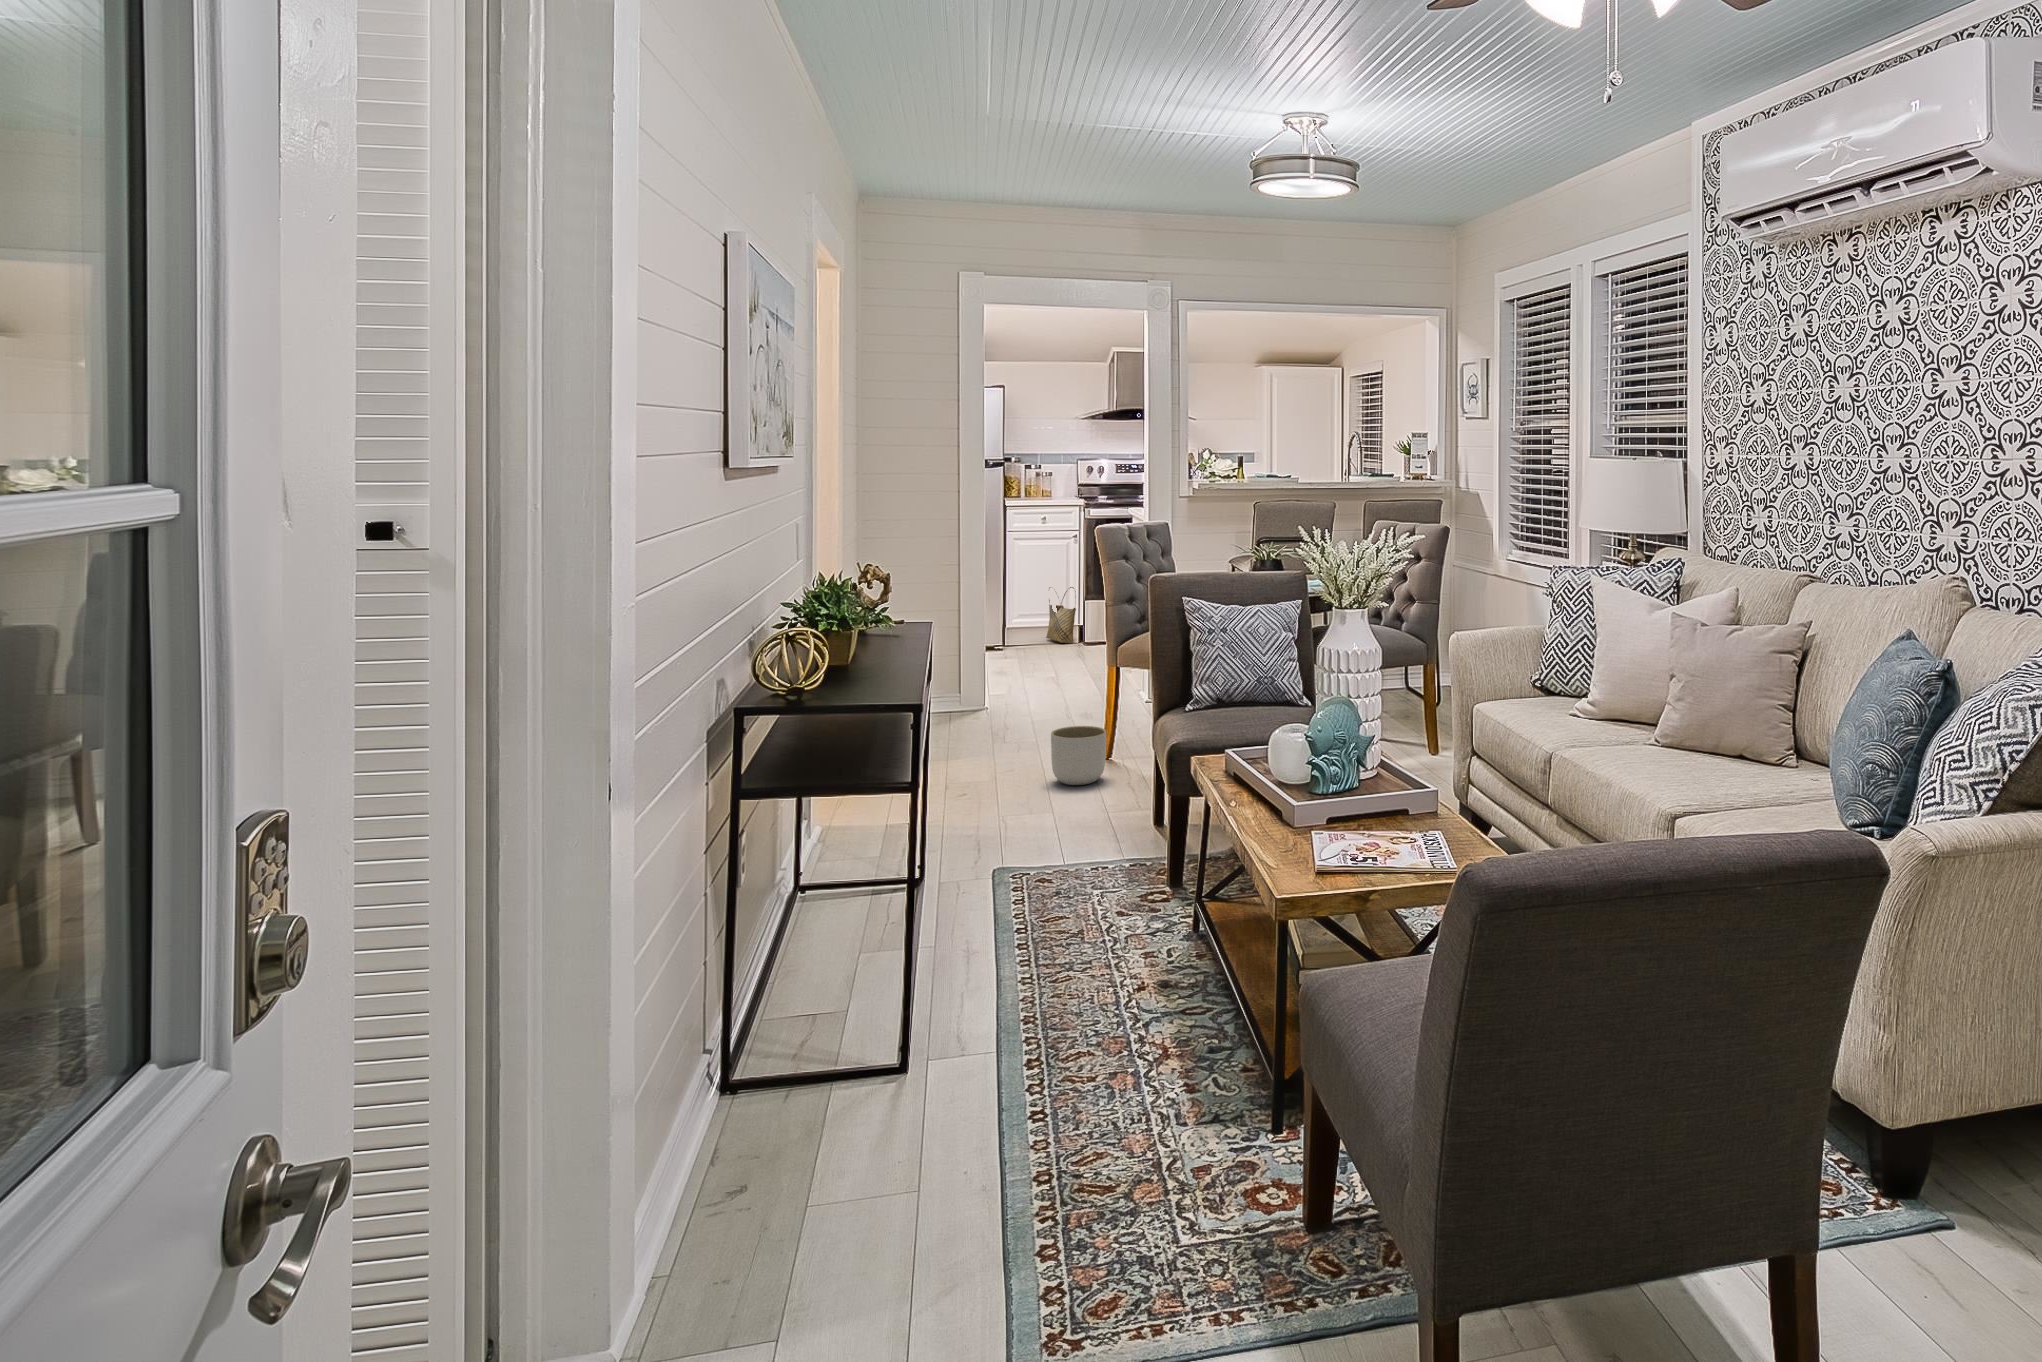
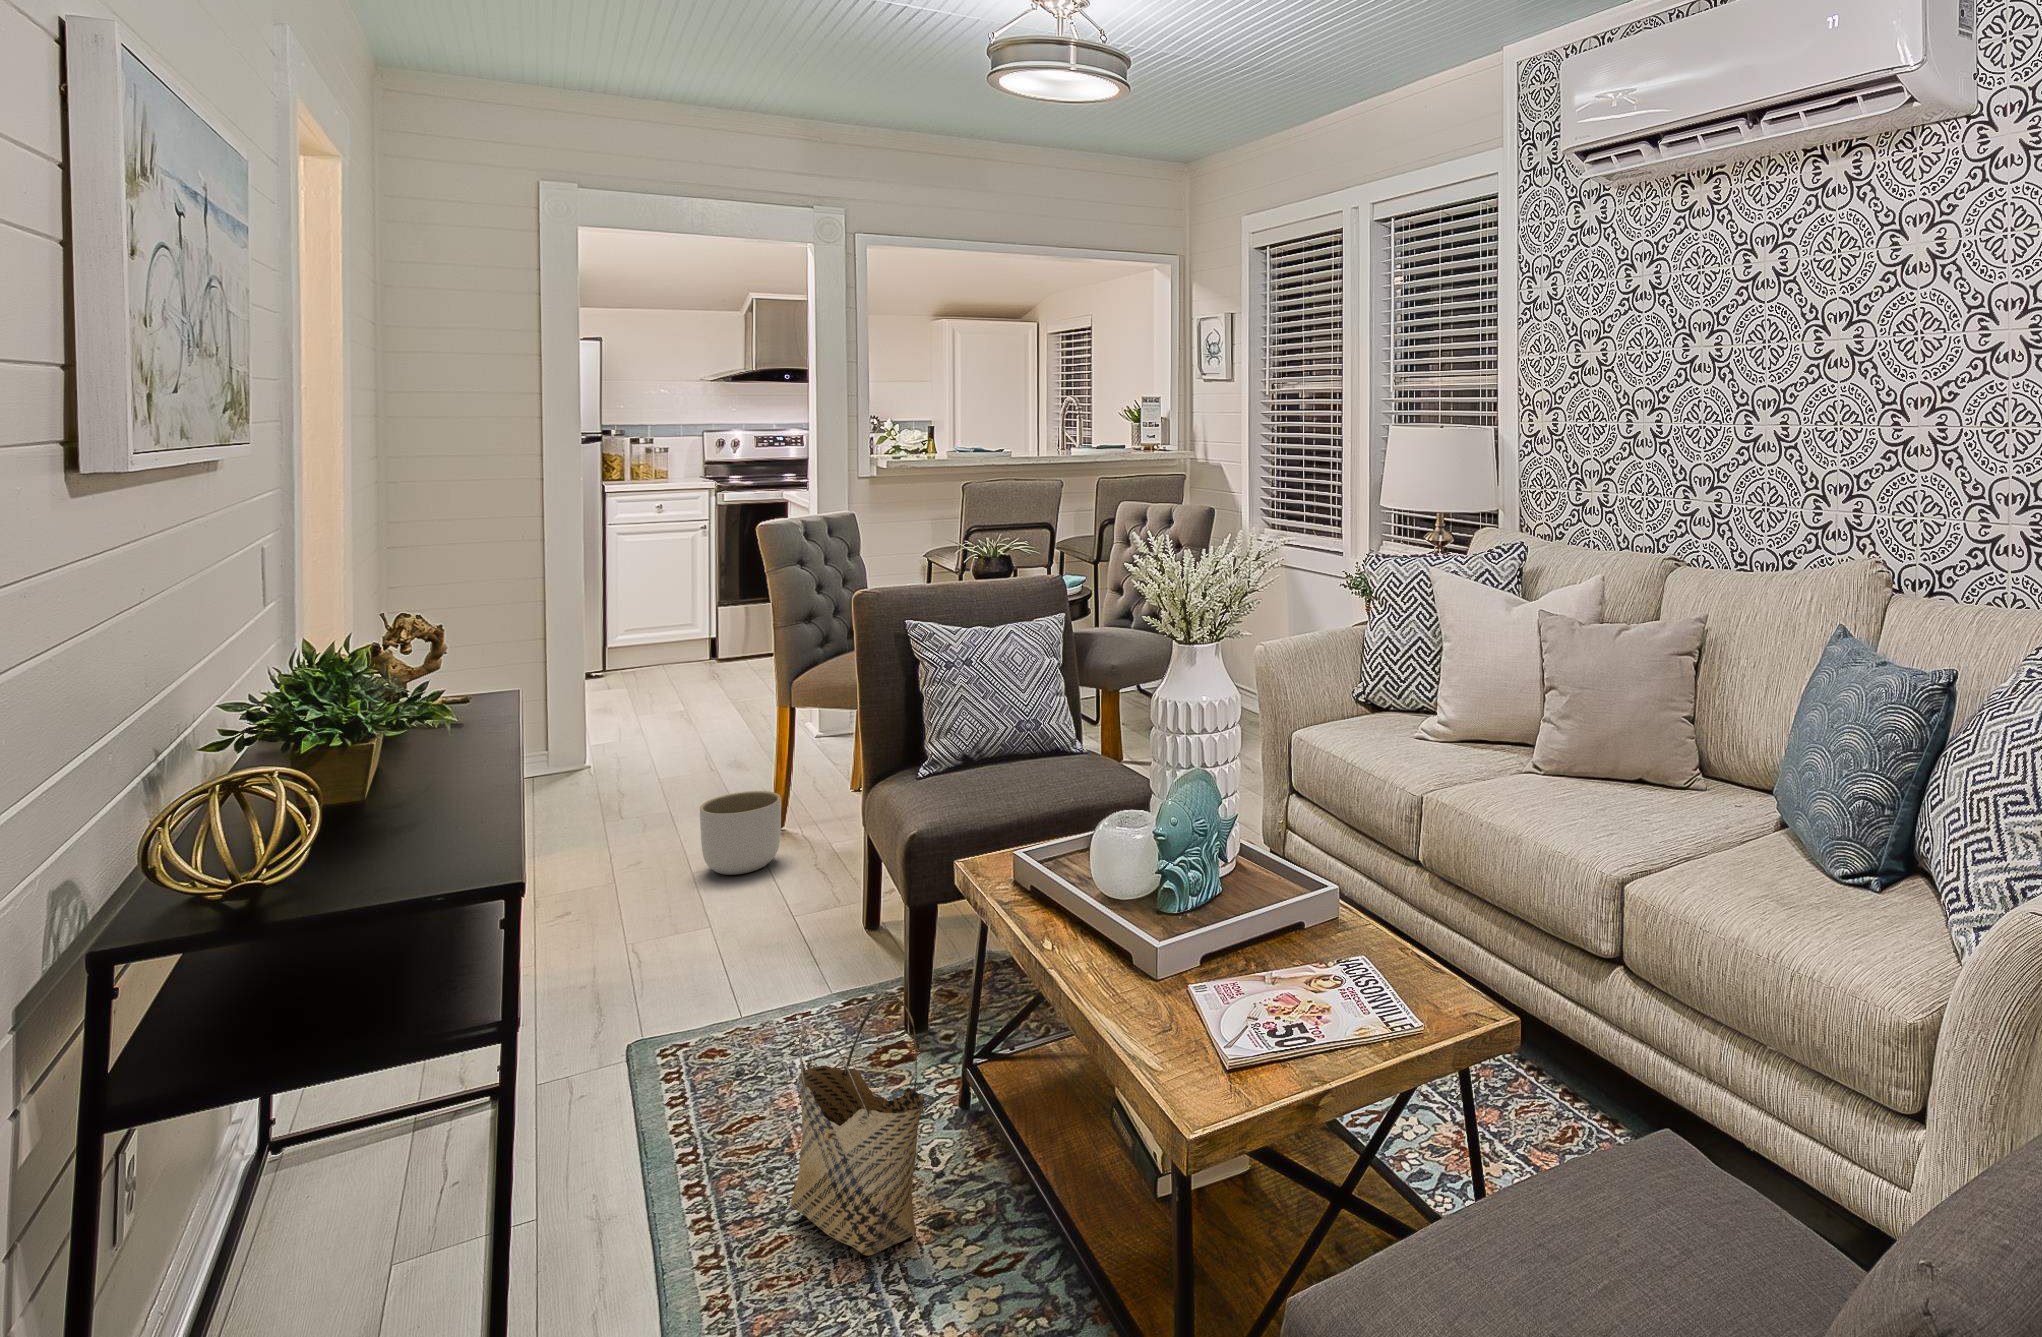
woven basket: present [1046,587,1076,643] -> present [790,996,924,1256]

